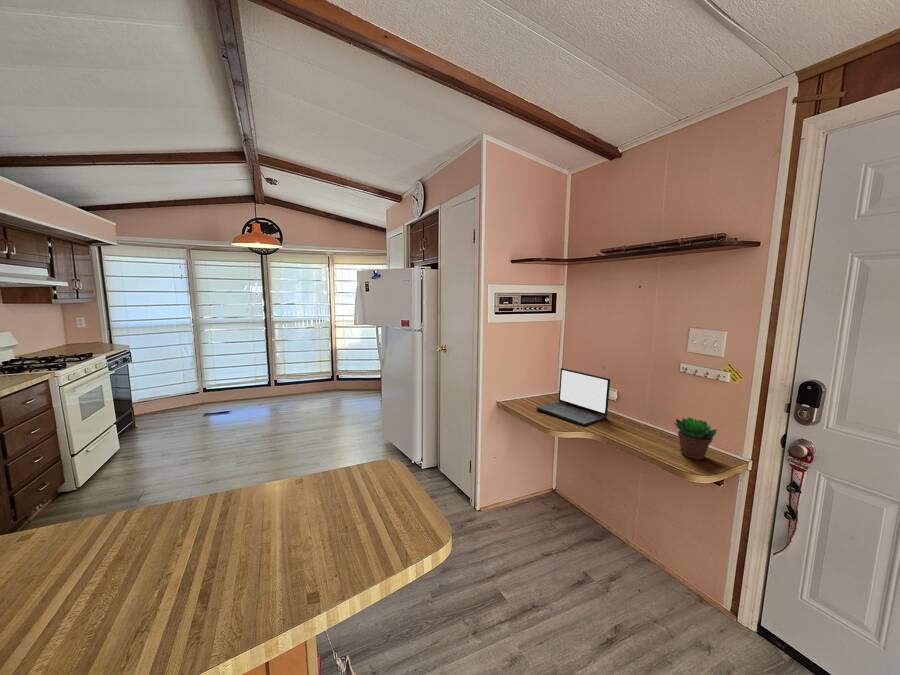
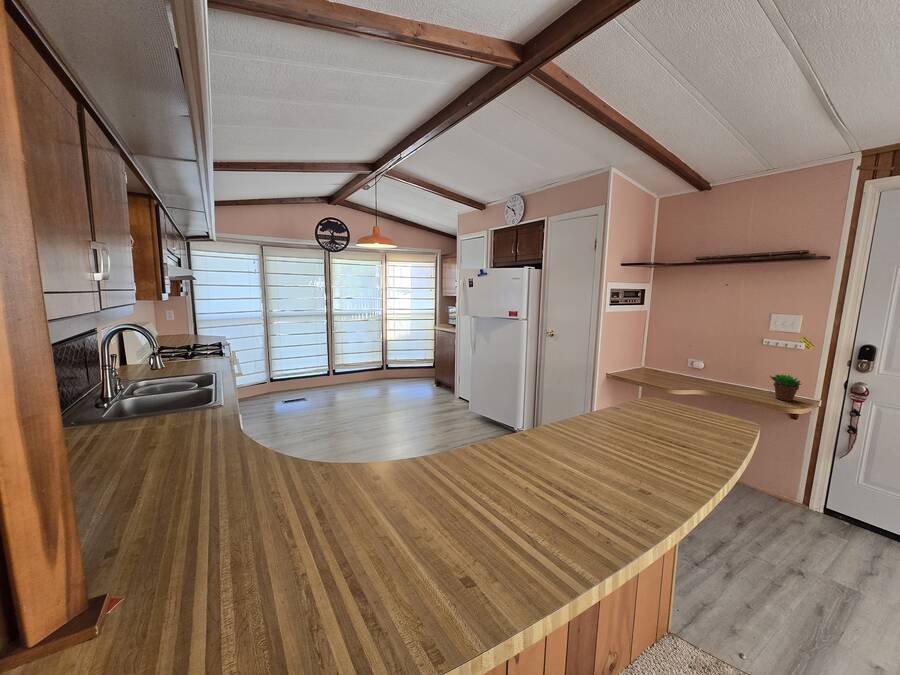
laptop: present [536,368,610,426] -> none [645,347,705,387]

